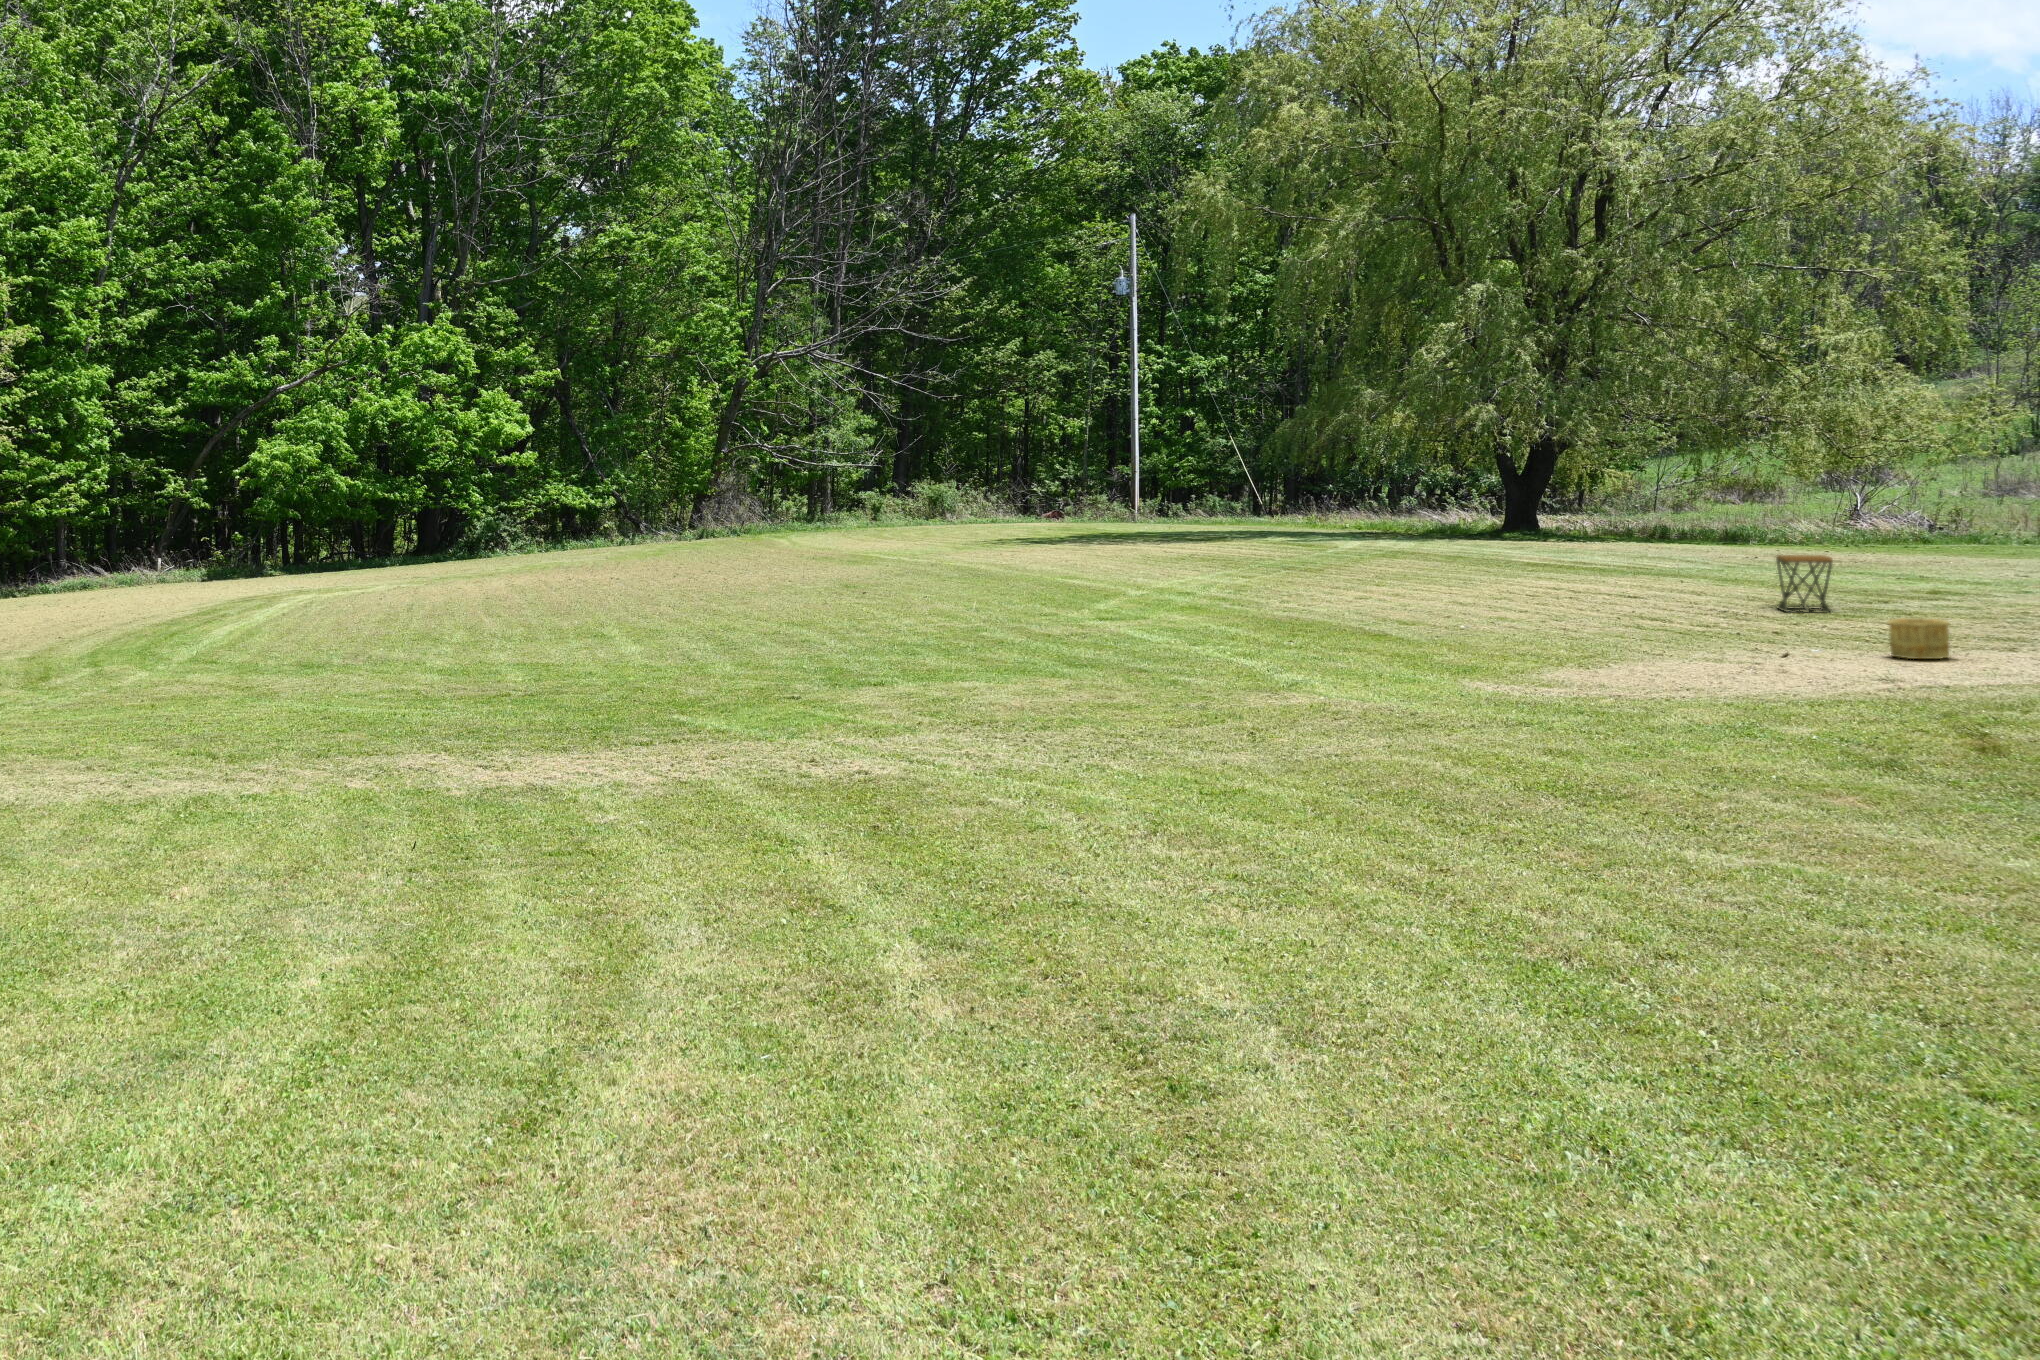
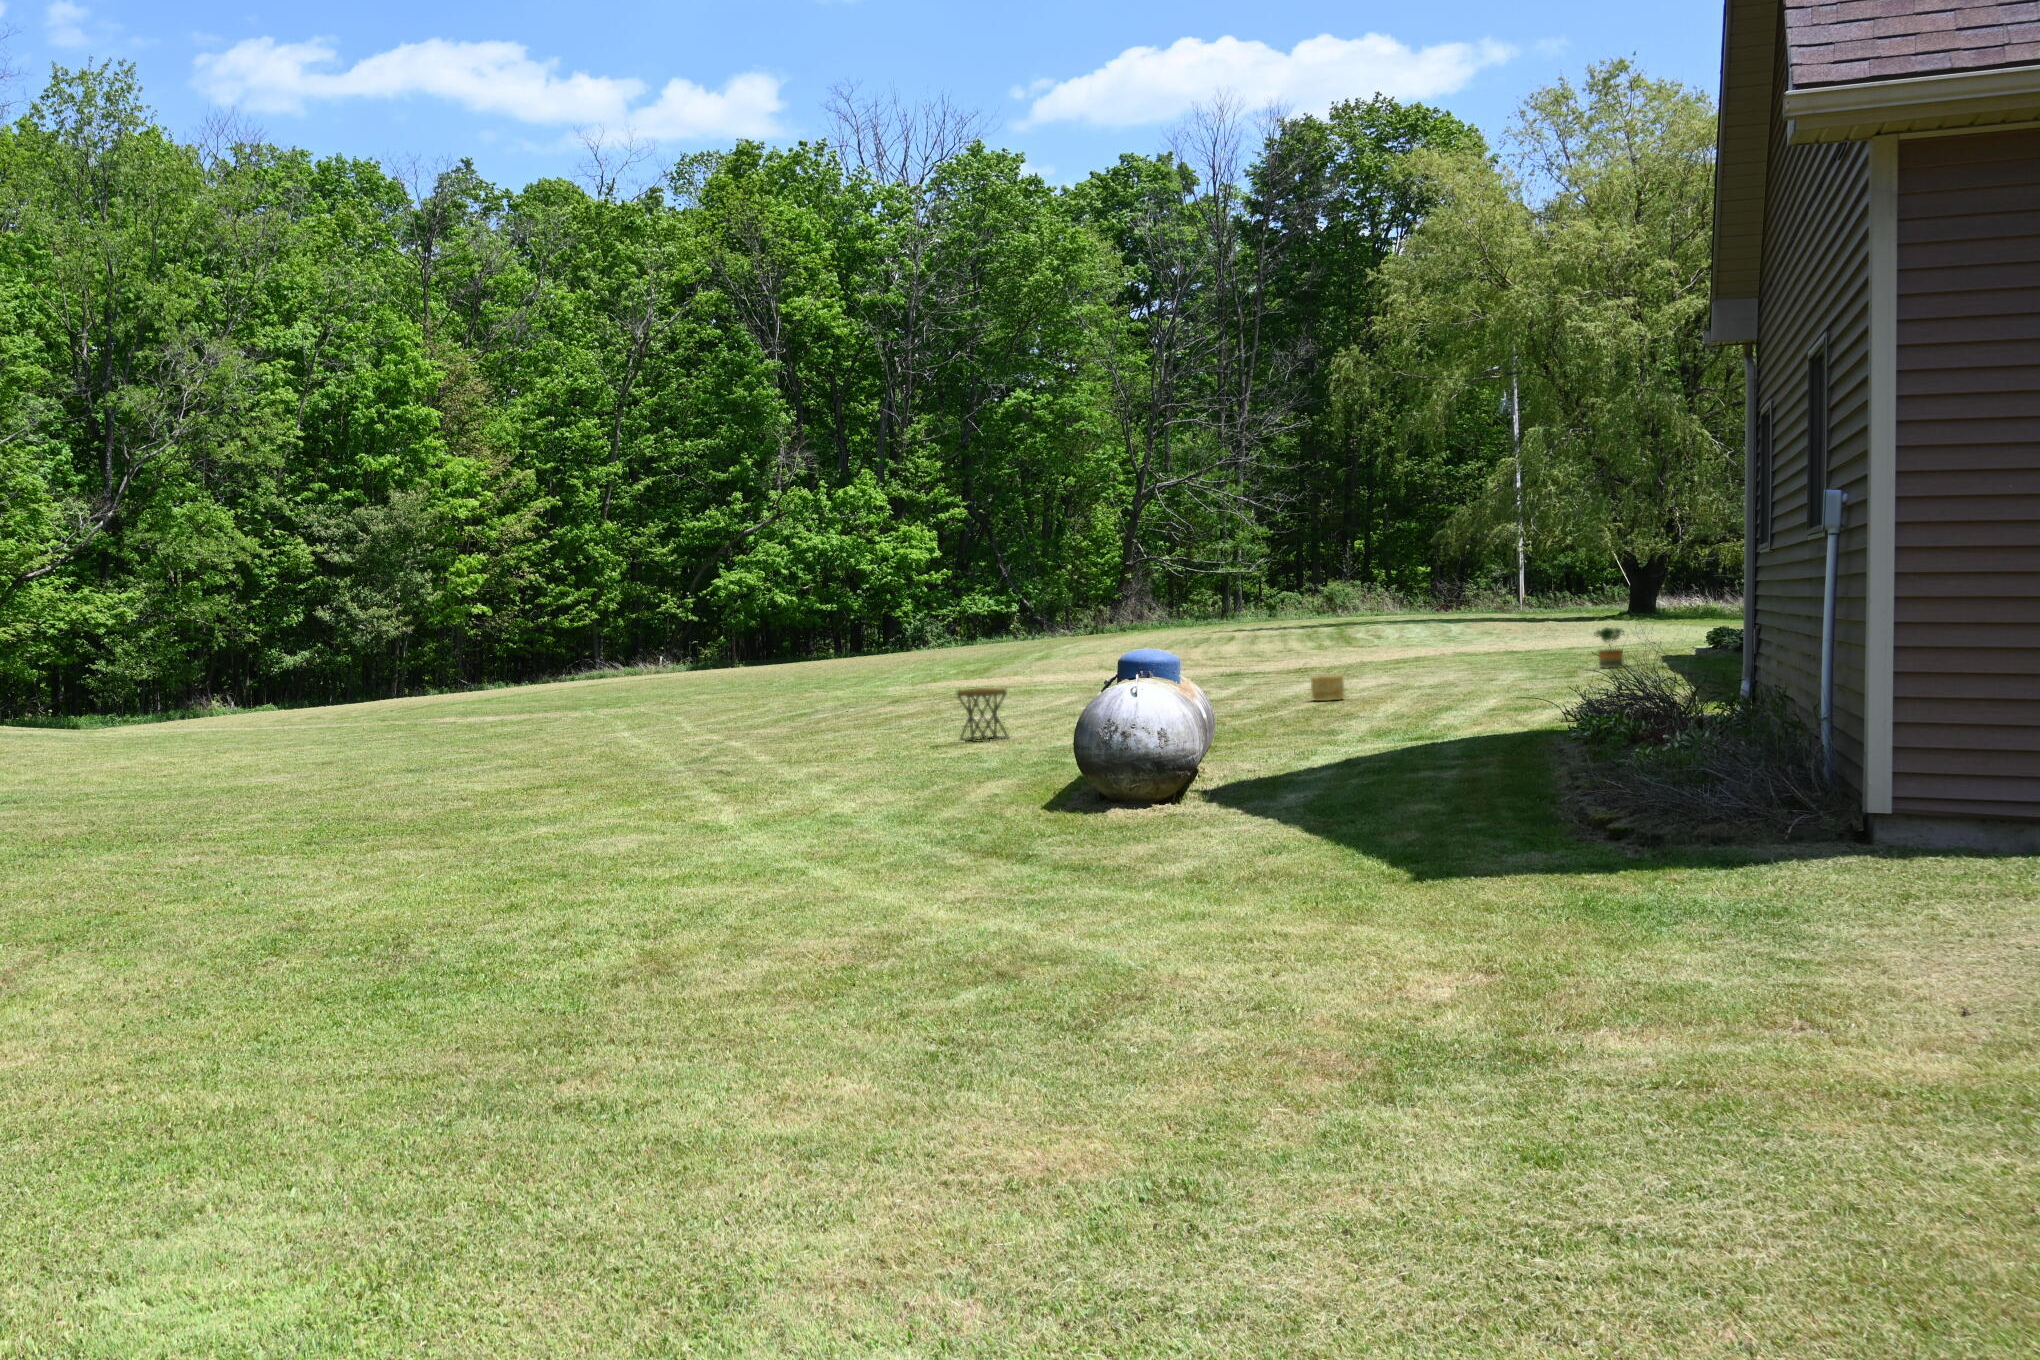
potted tree: none [1886,543,1931,597] -> present [1594,628,1624,668]
stool: present [1776,555,1833,613] -> present [957,688,1008,742]

